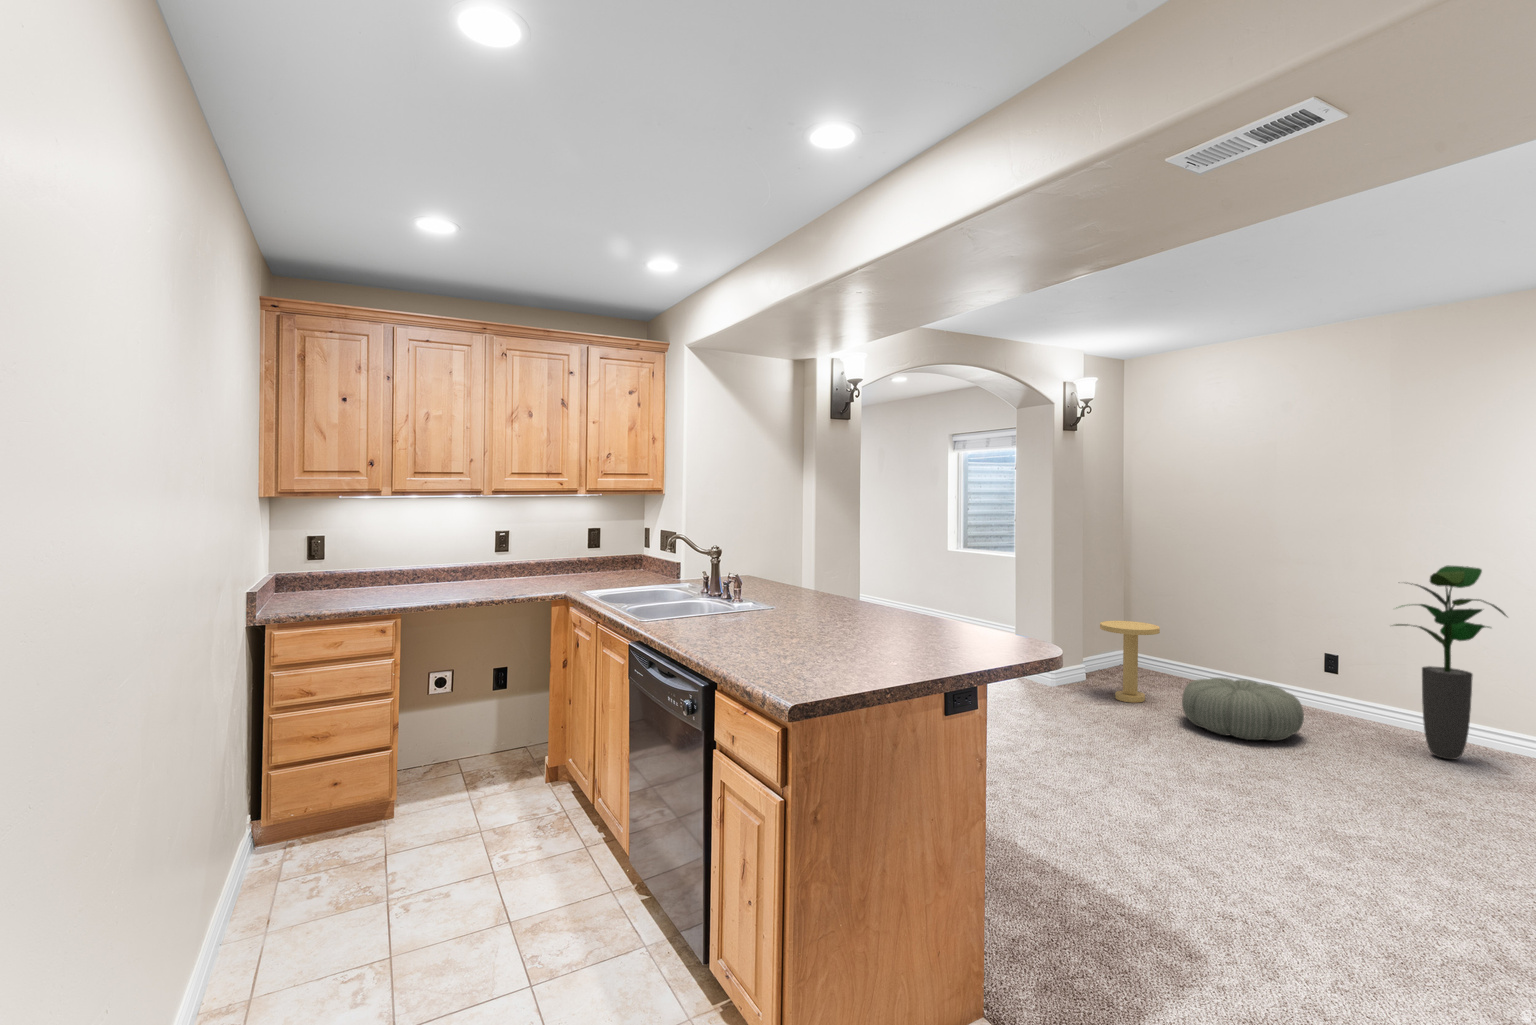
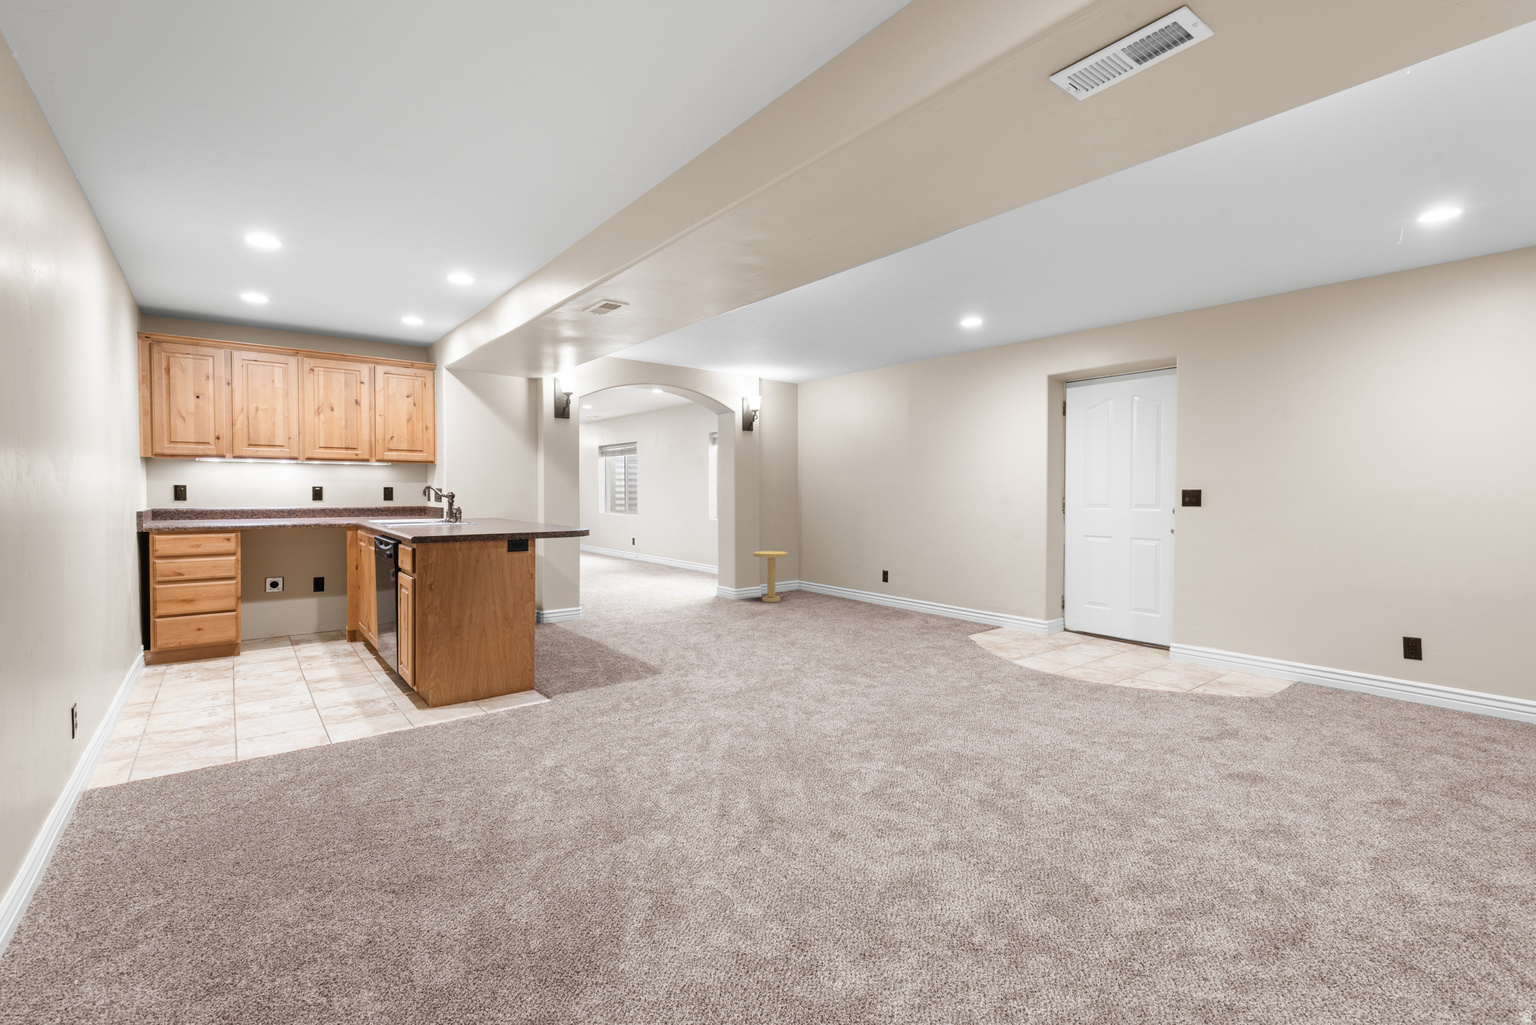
potted plant: present [1395,565,1506,759] -> none [885,507,936,617]
pouf: present [1182,678,1304,741] -> none [784,581,846,614]

